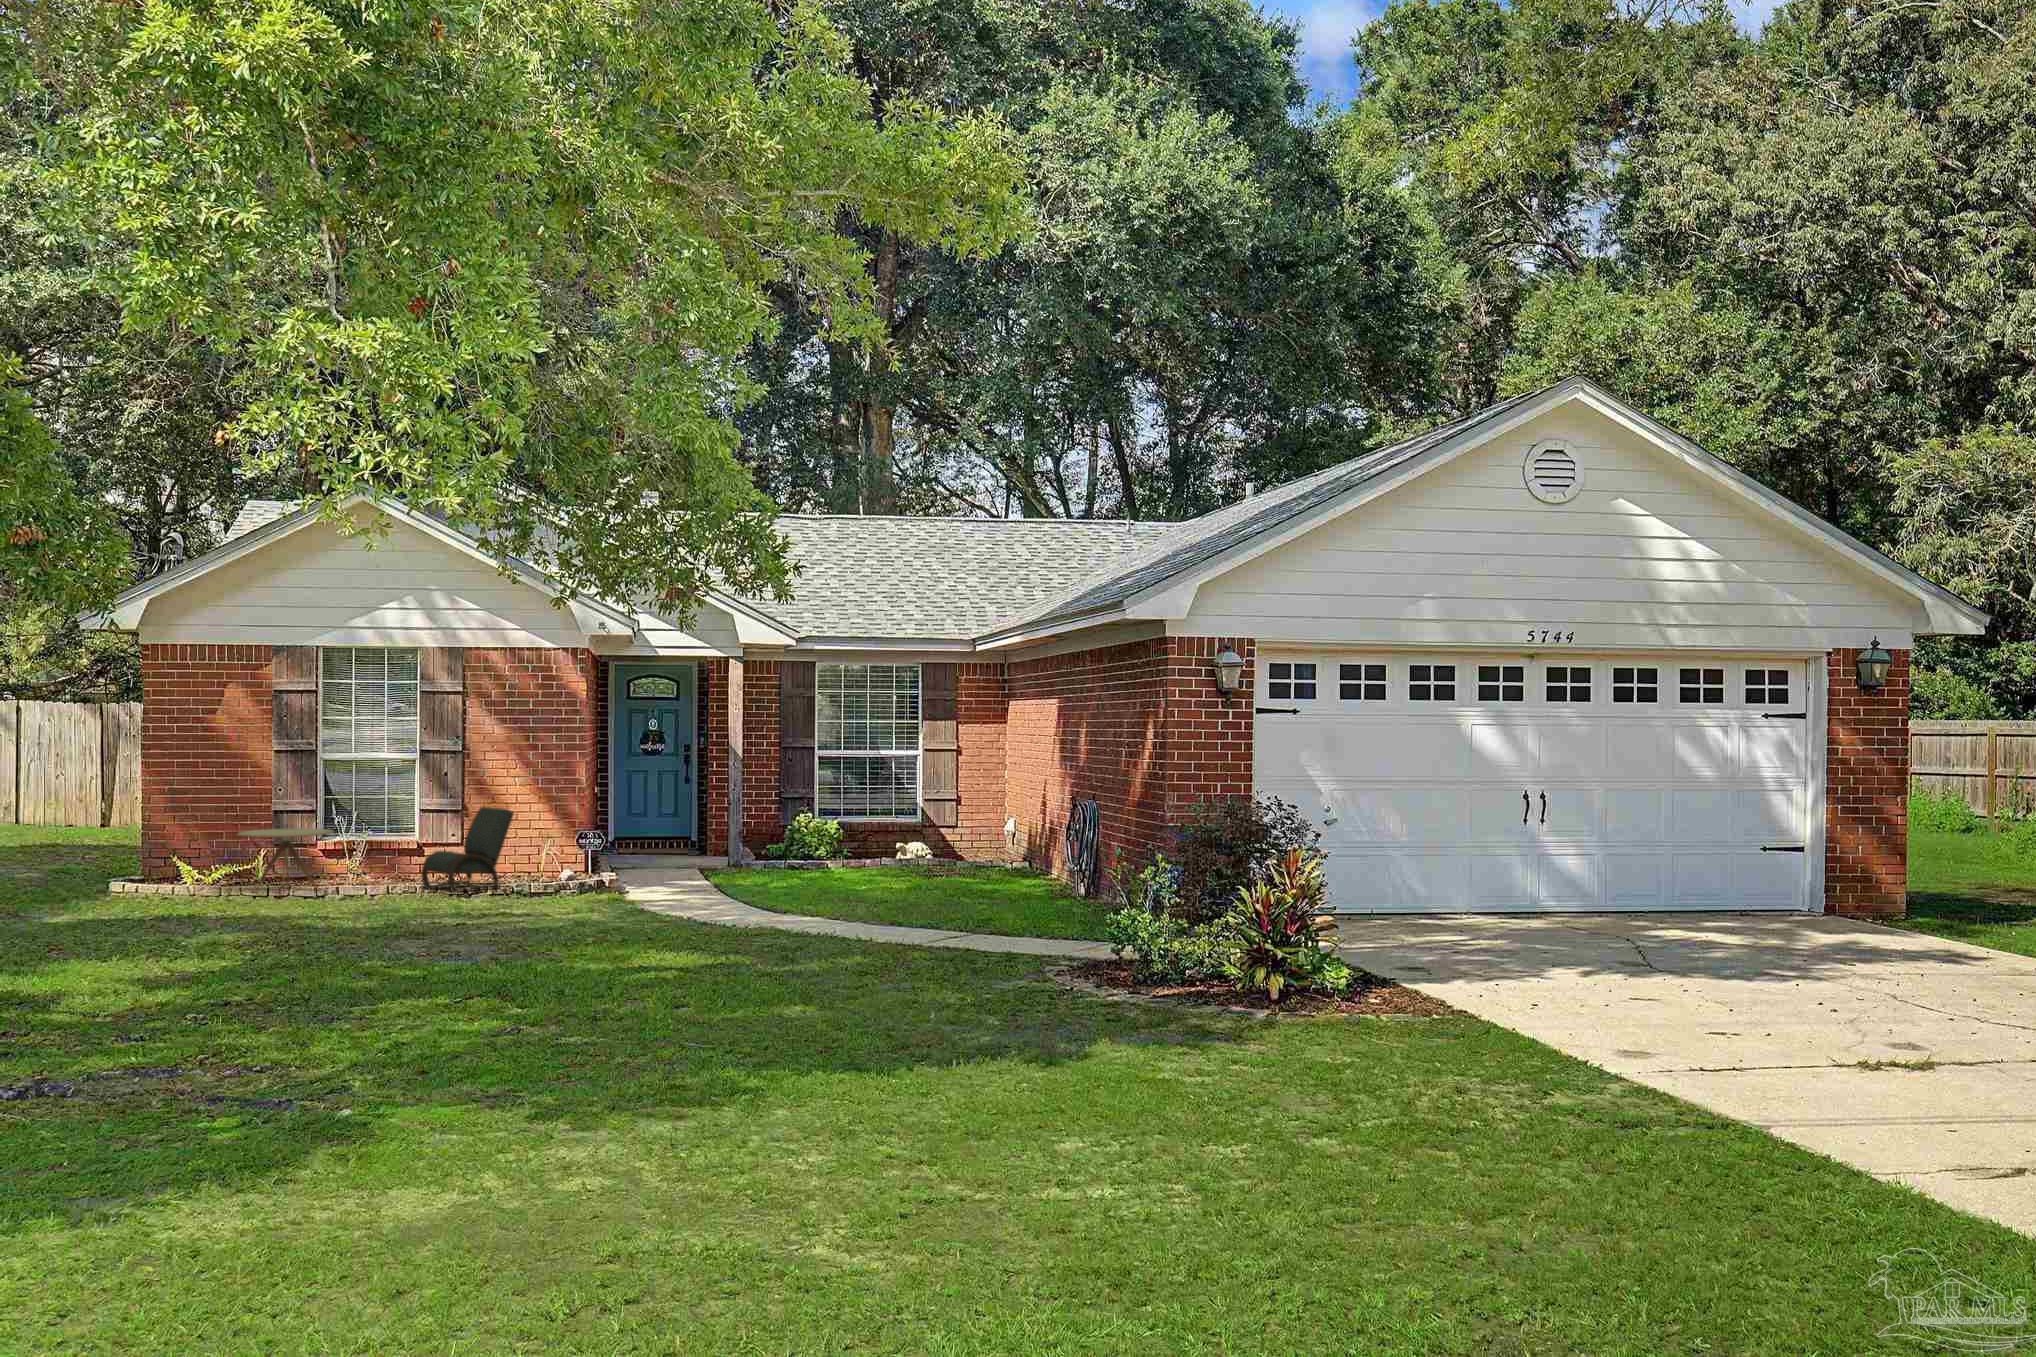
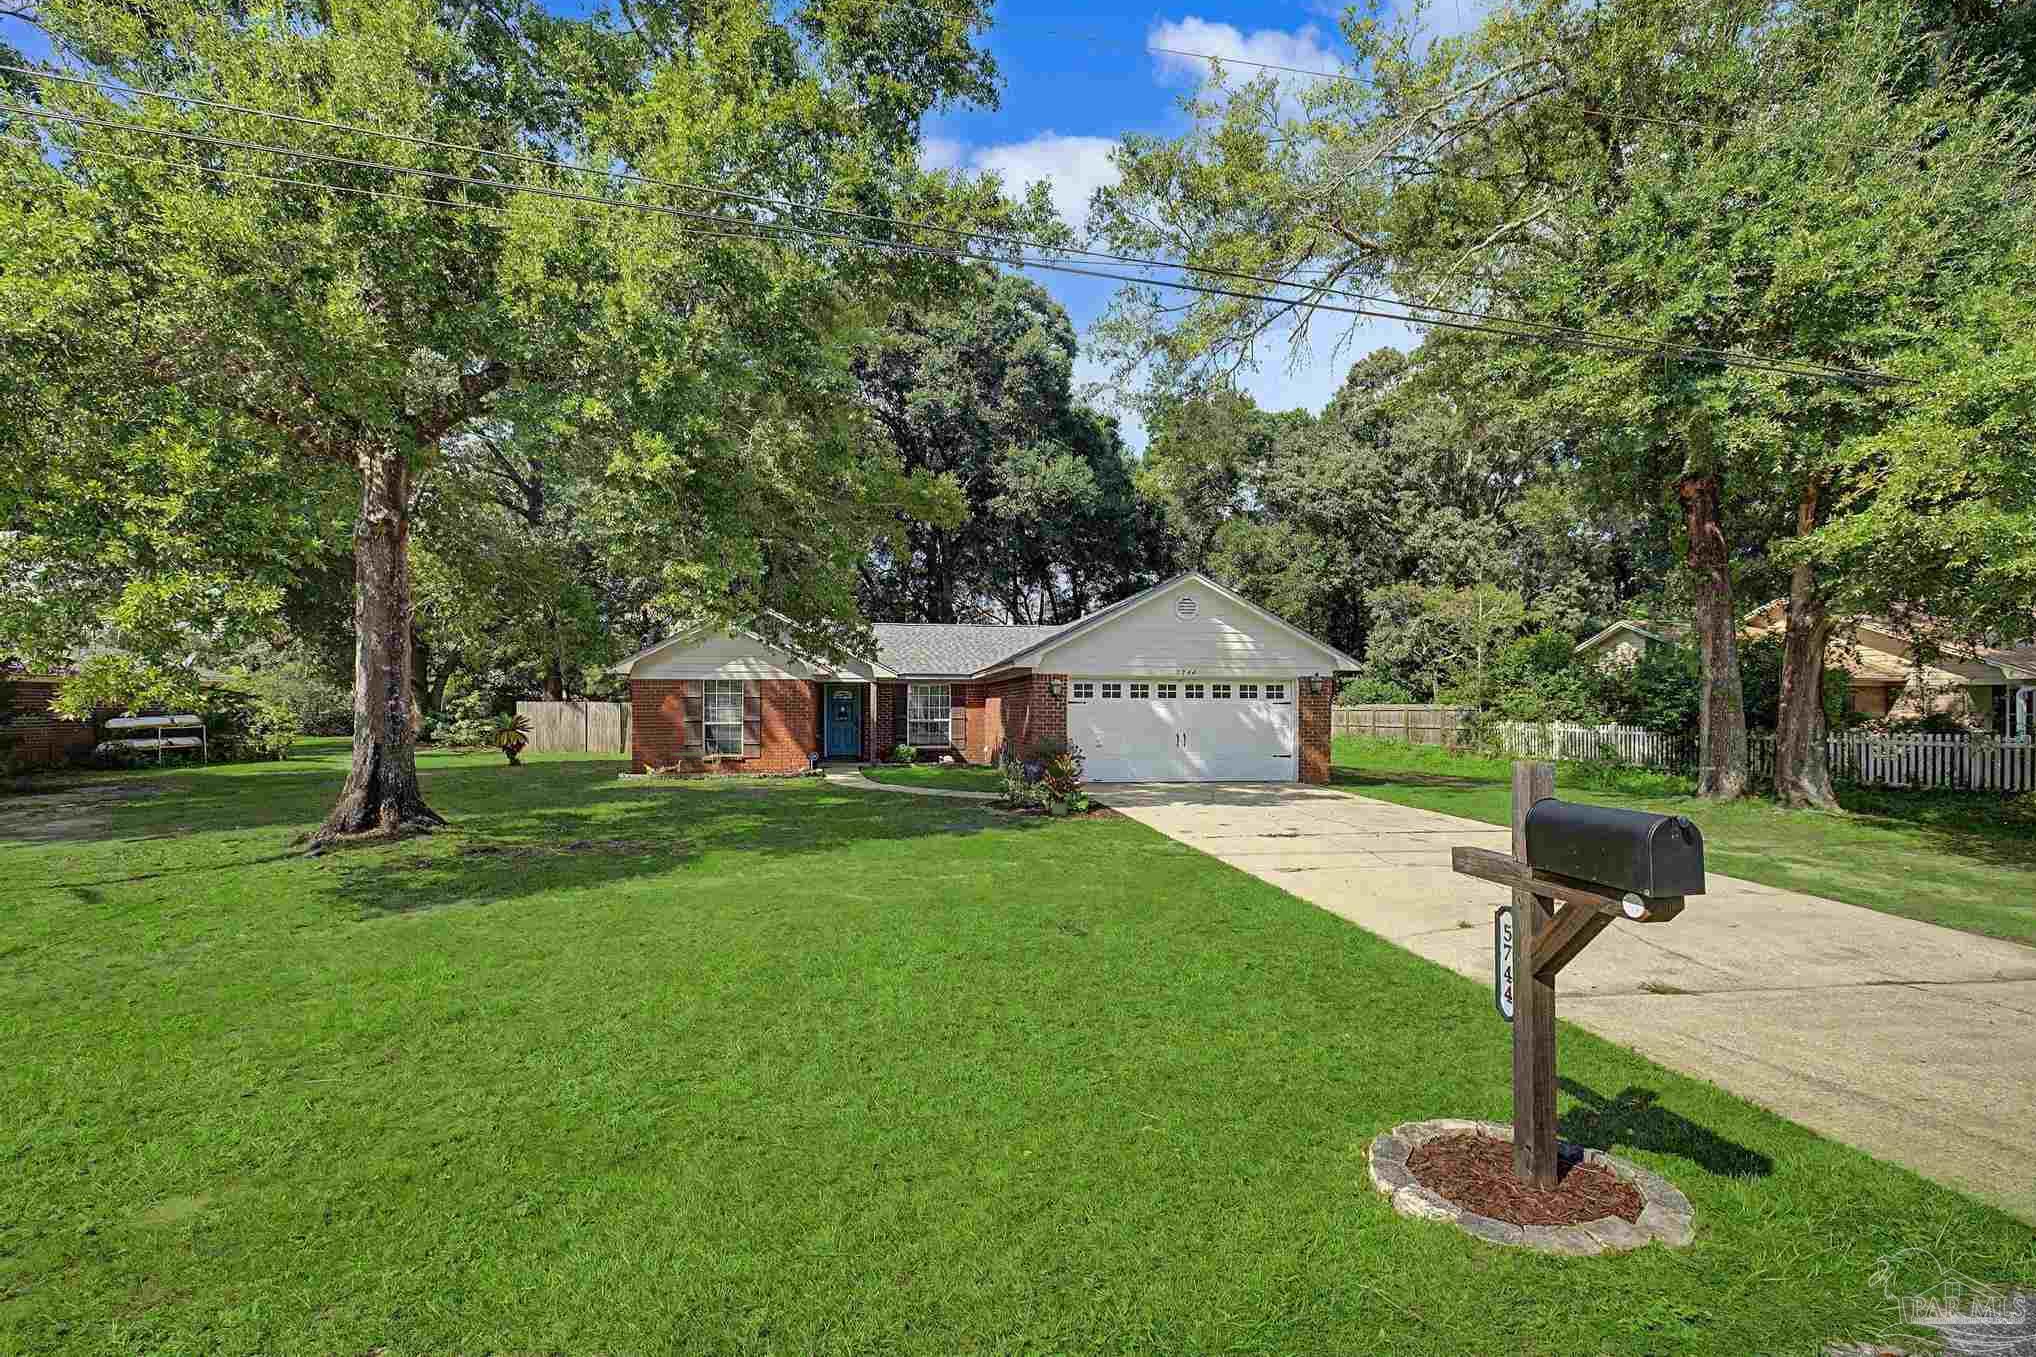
lounge chair: present [421,807,514,893] -> none [743,743,781,778]
potted tree: none [1239,873,1294,1003] -> present [1047,766,1067,814]

